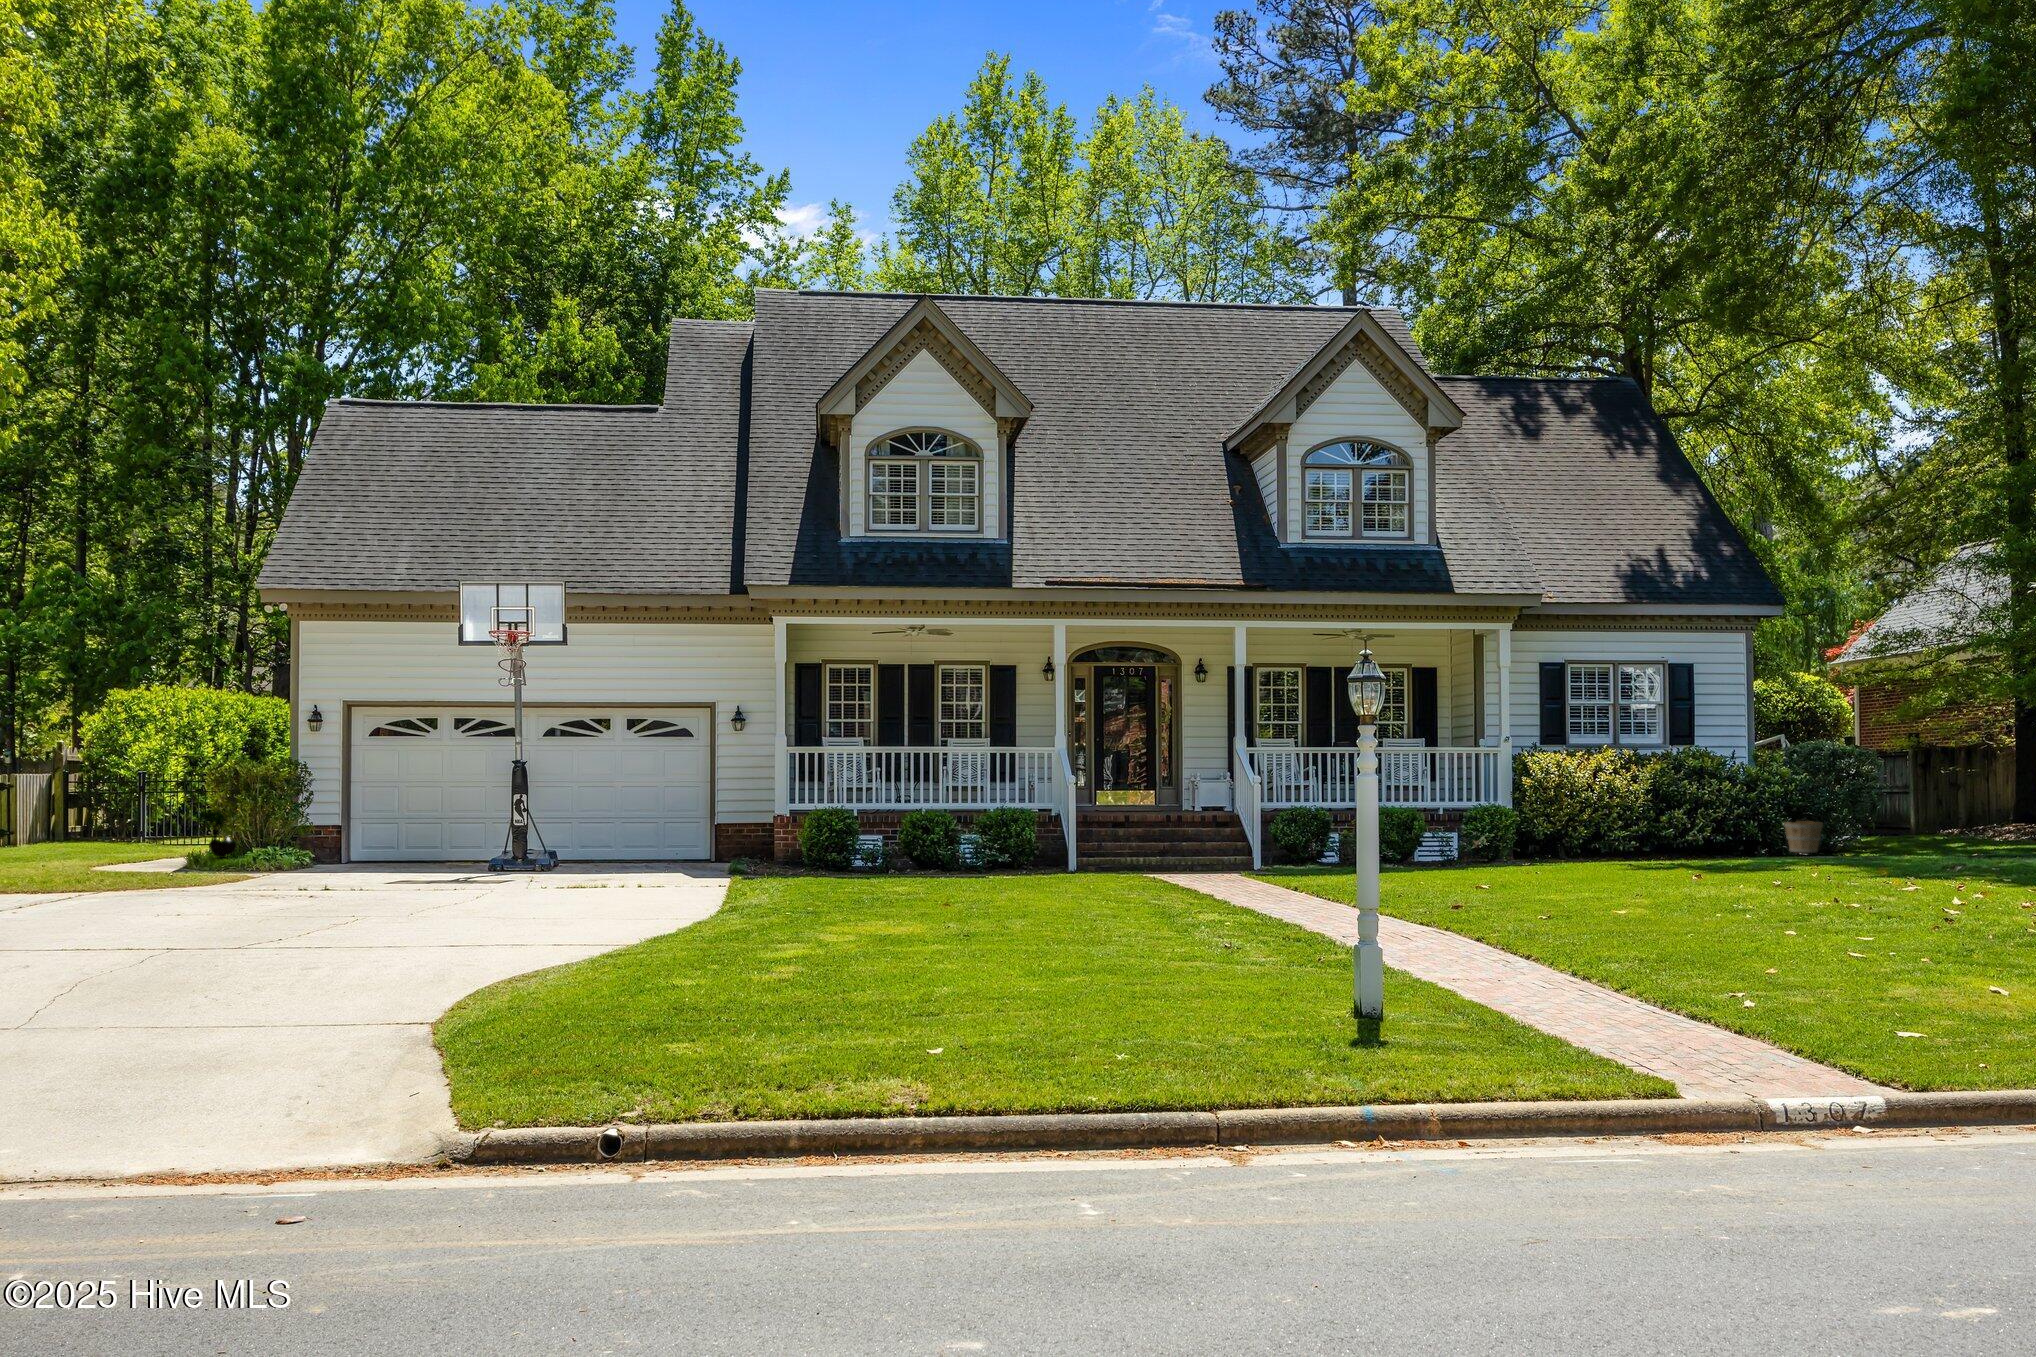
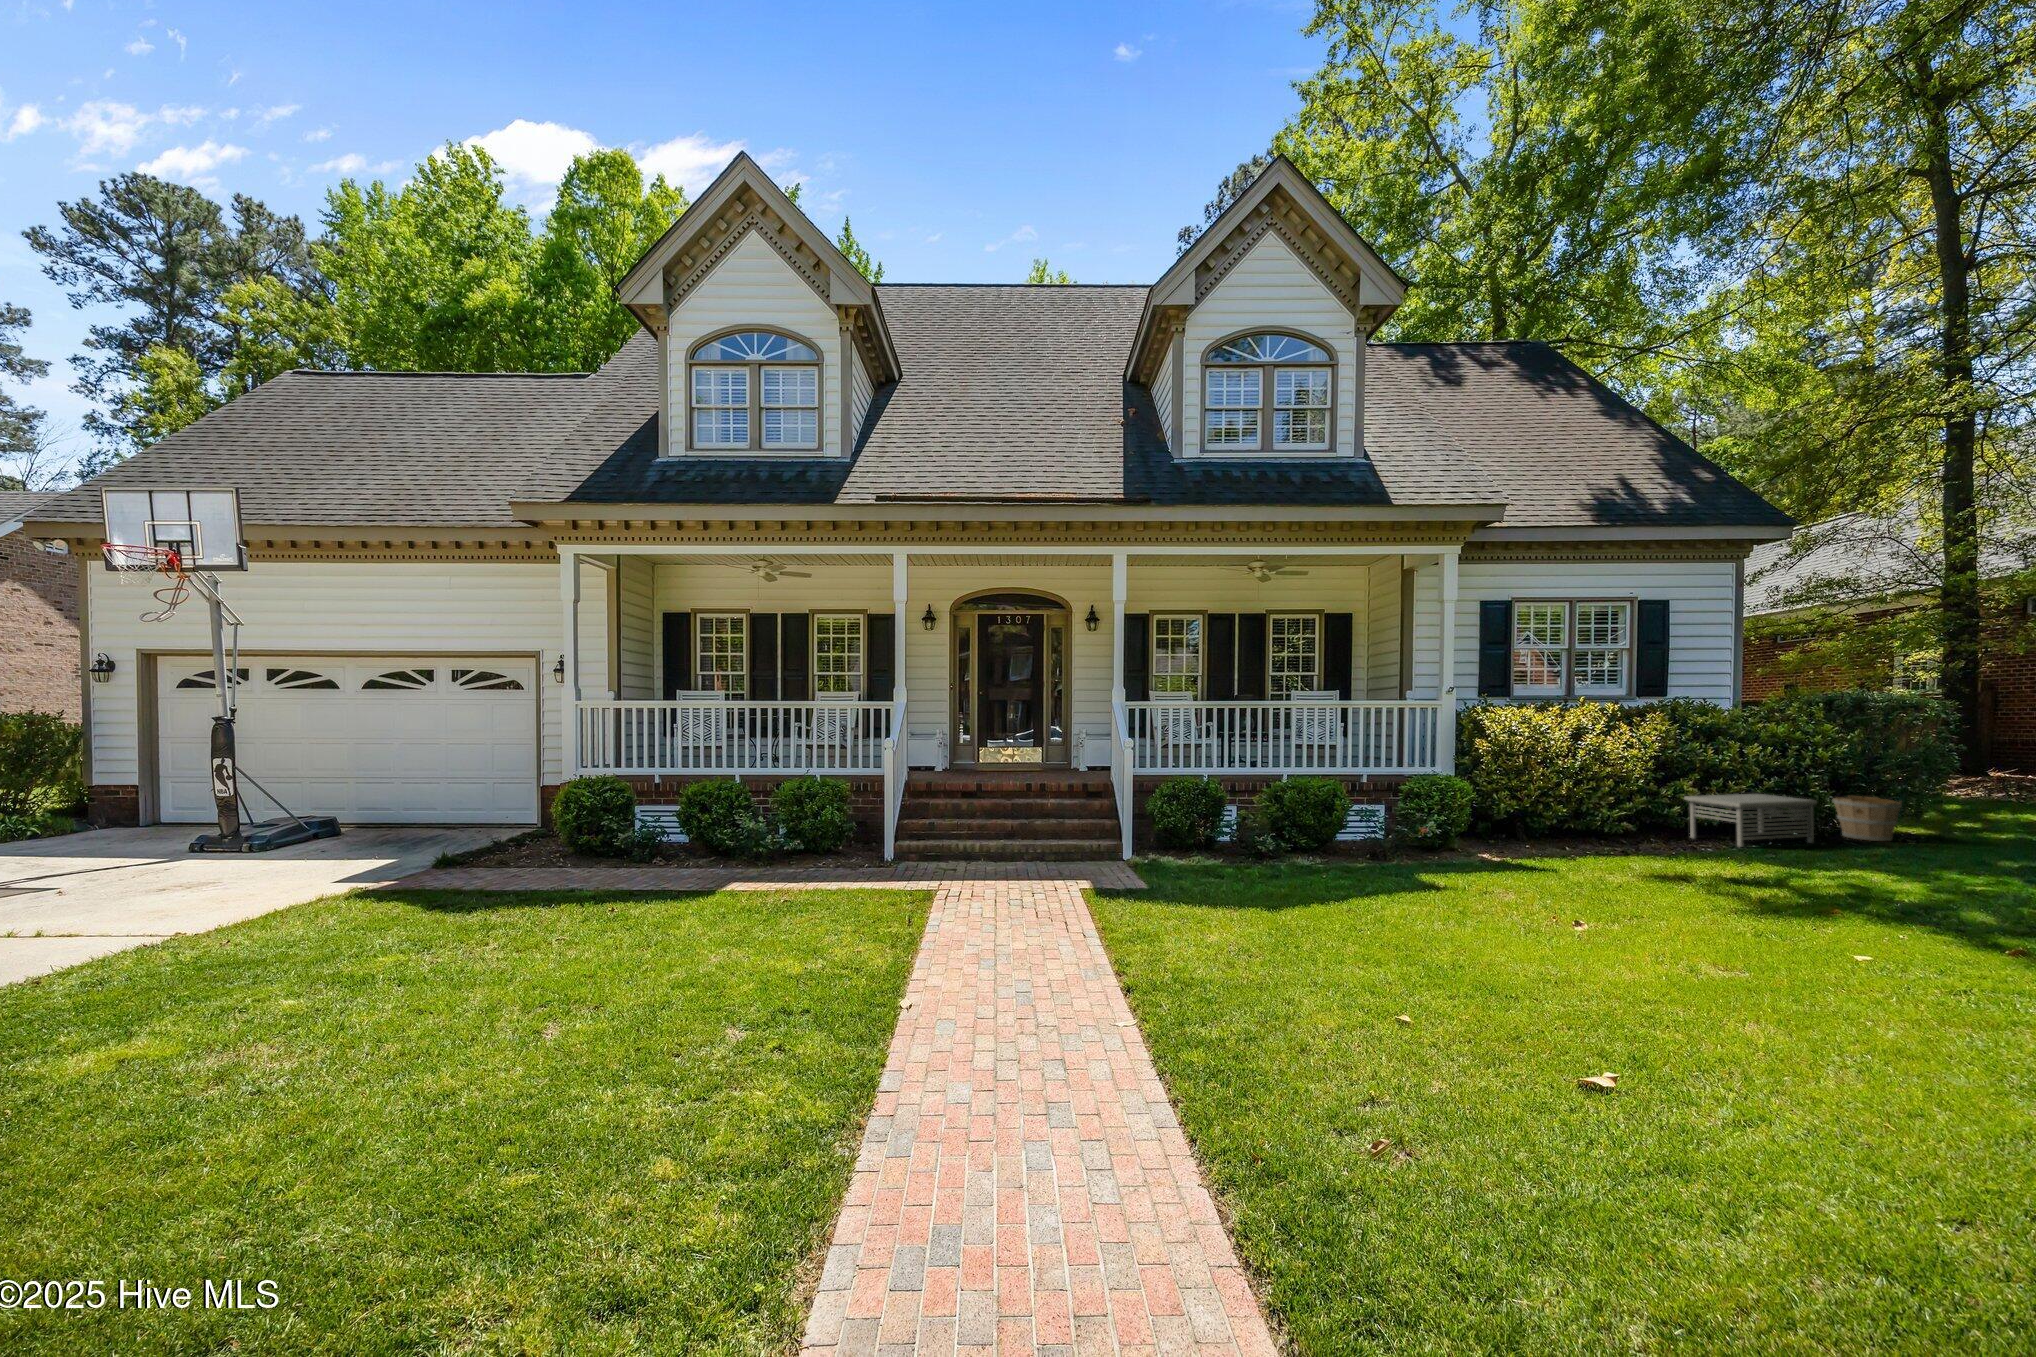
potted tree: present [199,809,237,858] -> none [54,756,101,811]
storage bench: none [1677,820,1763,856] -> present [1684,794,1817,847]

